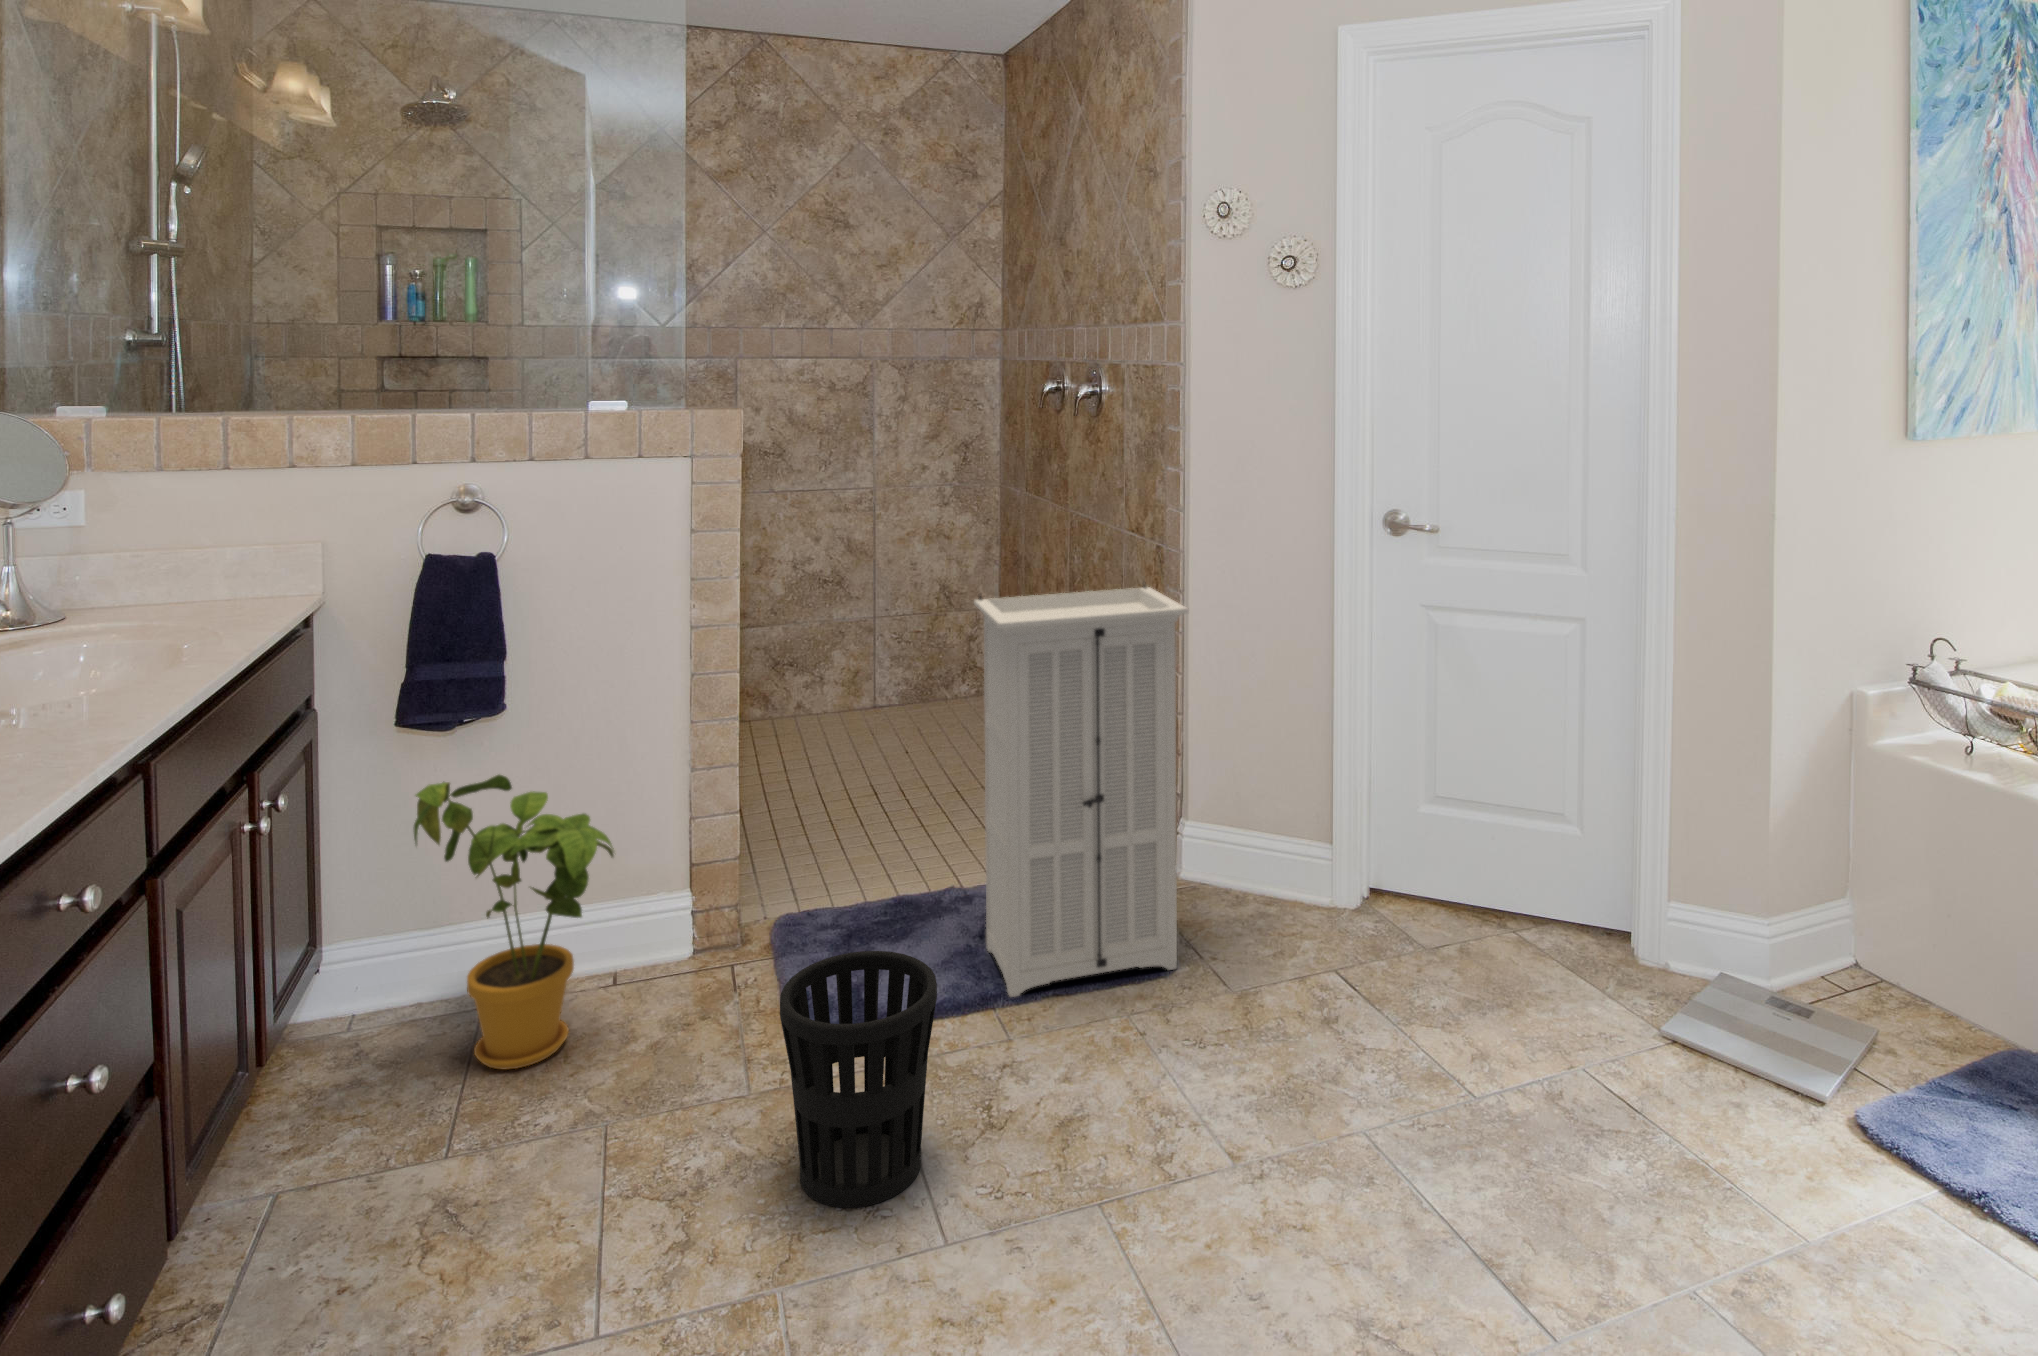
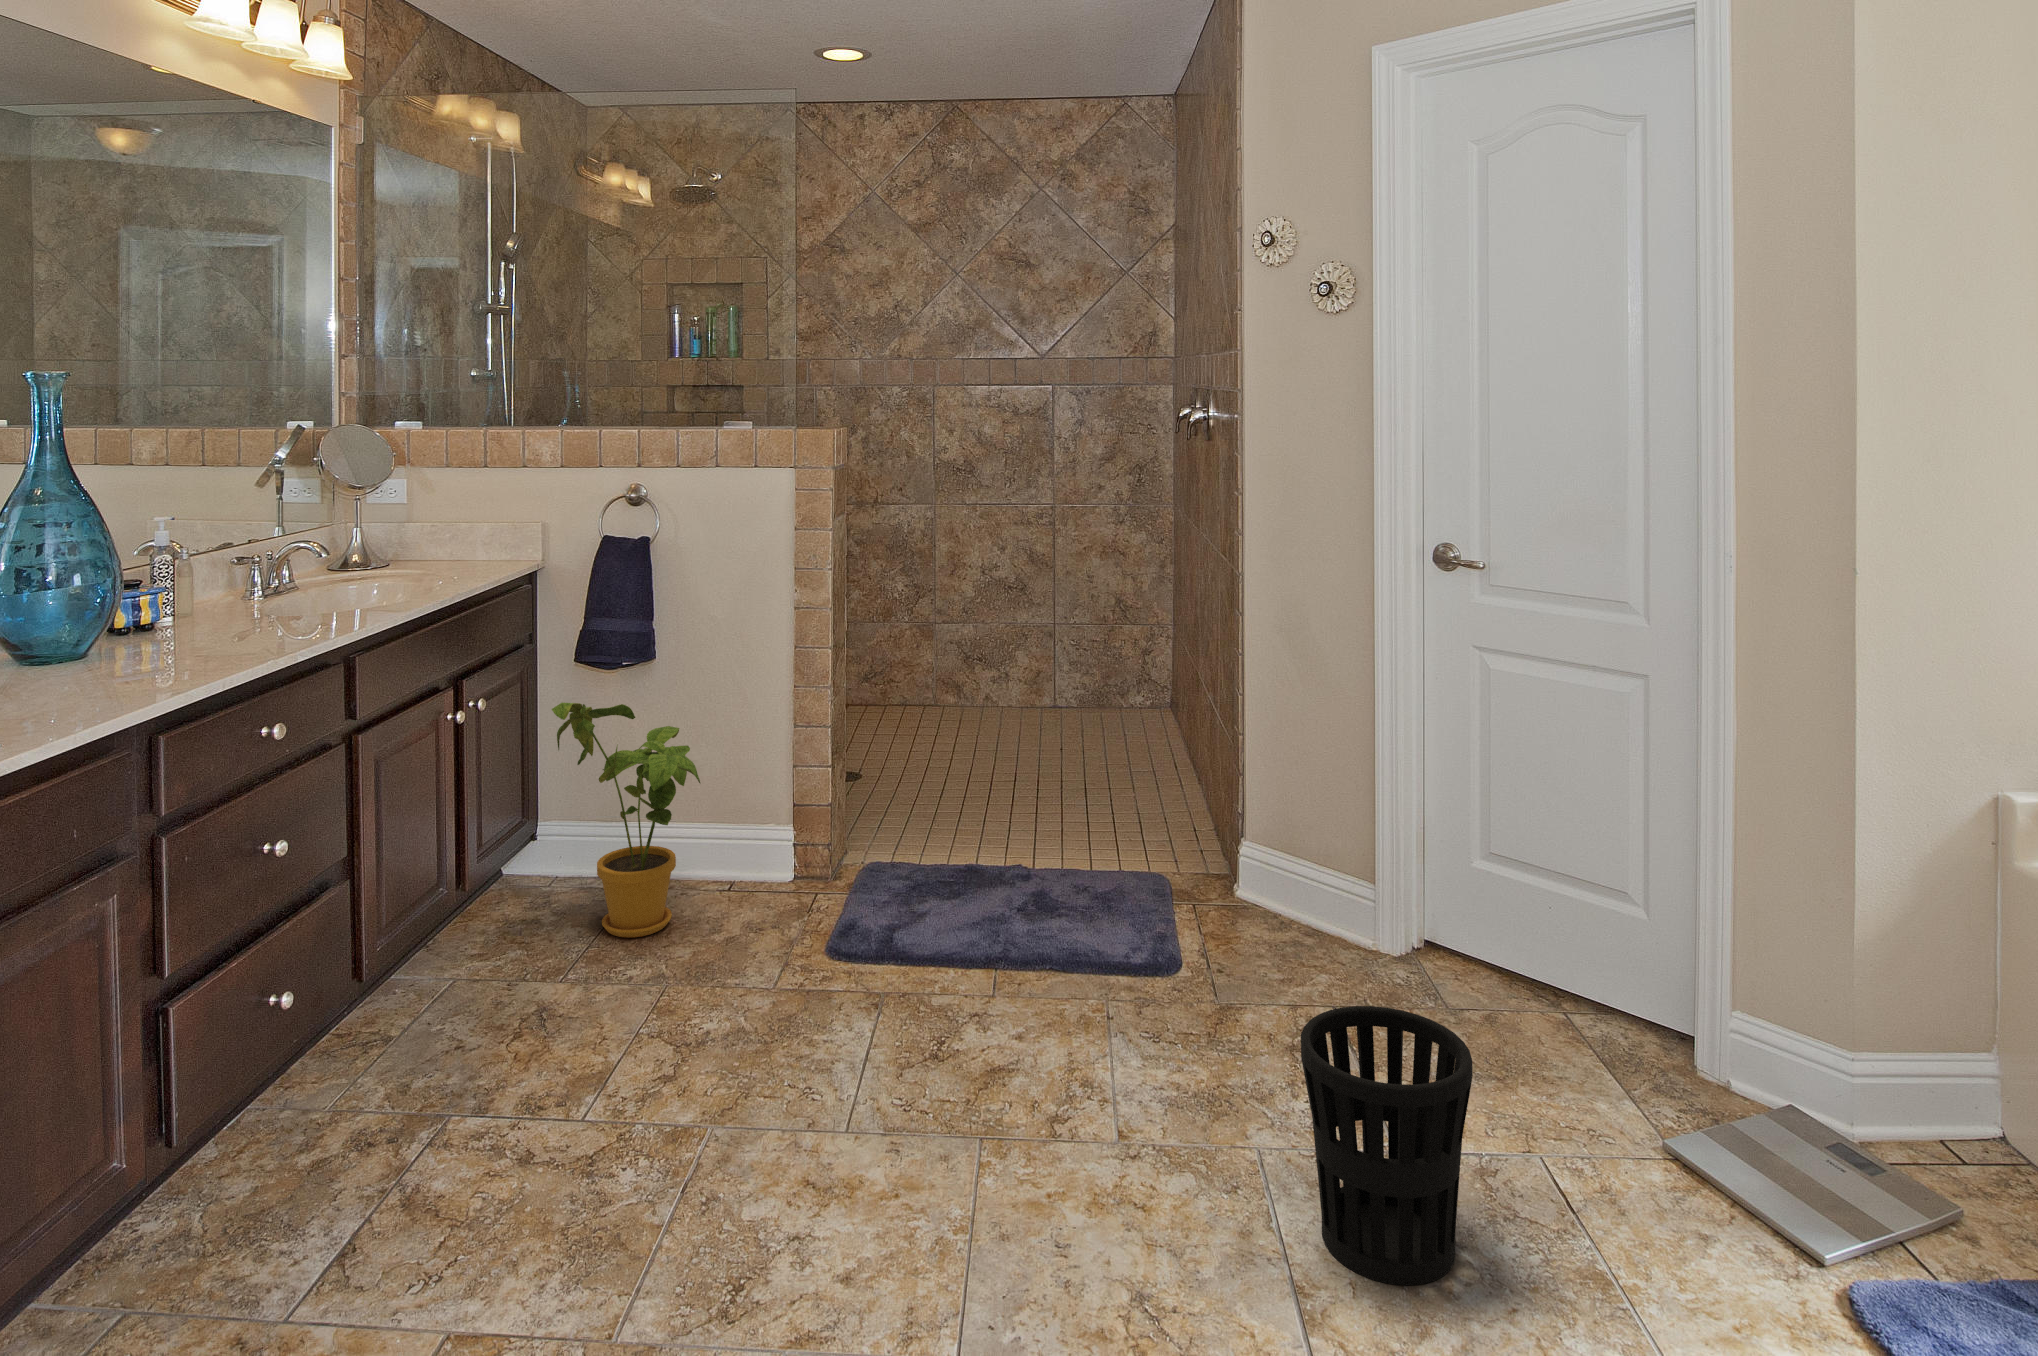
storage cabinet: present [974,585,1189,997] -> none [1001,595,1188,976]
wastebasket: present [780,951,937,1208] -> present [1301,1006,1473,1285]

